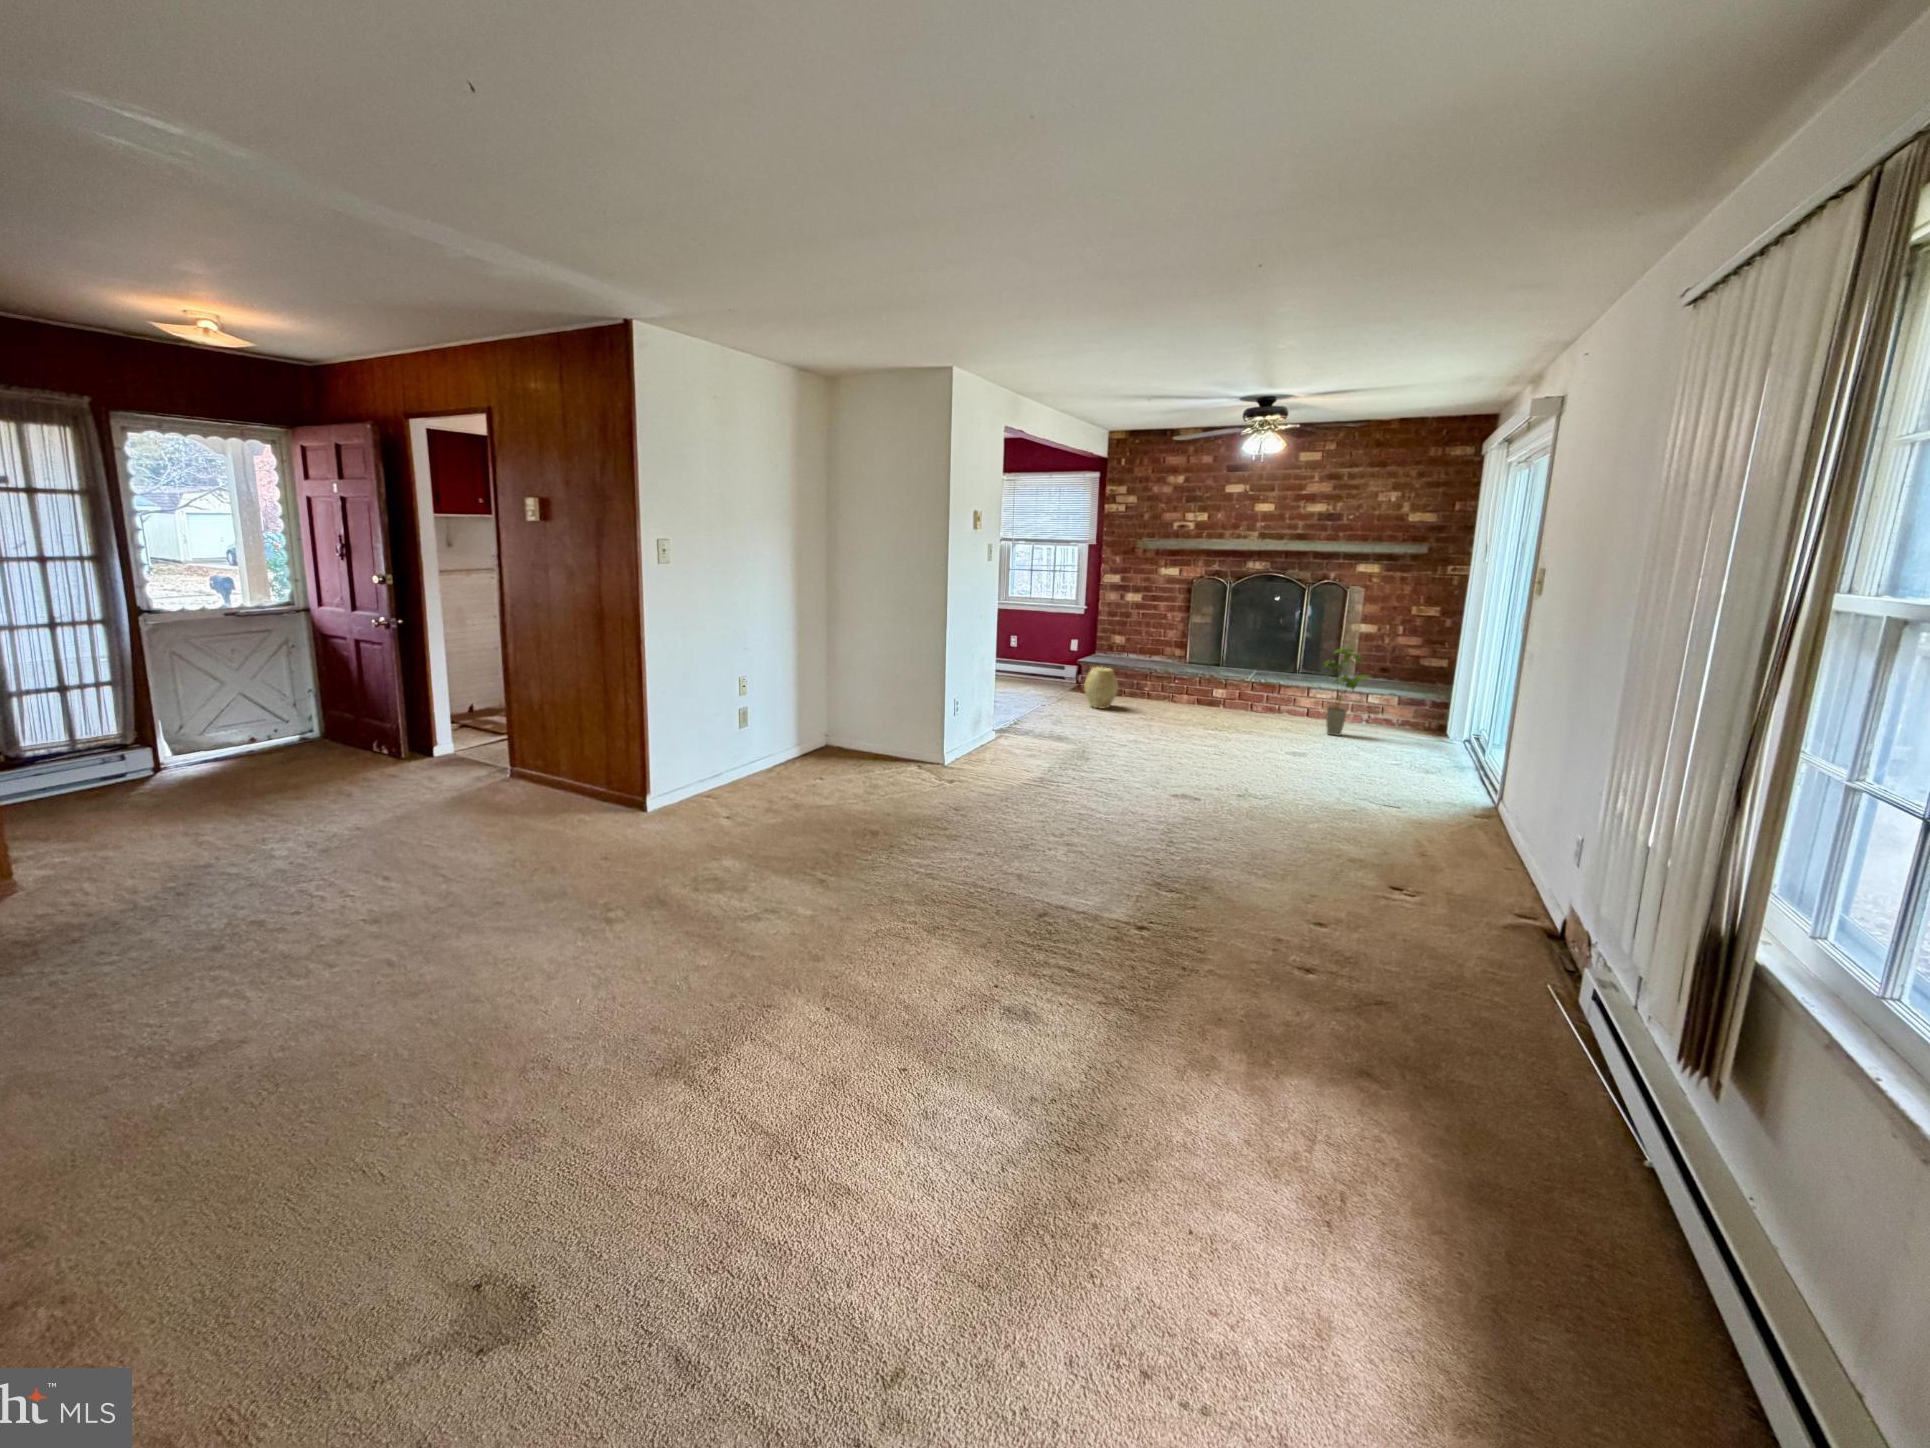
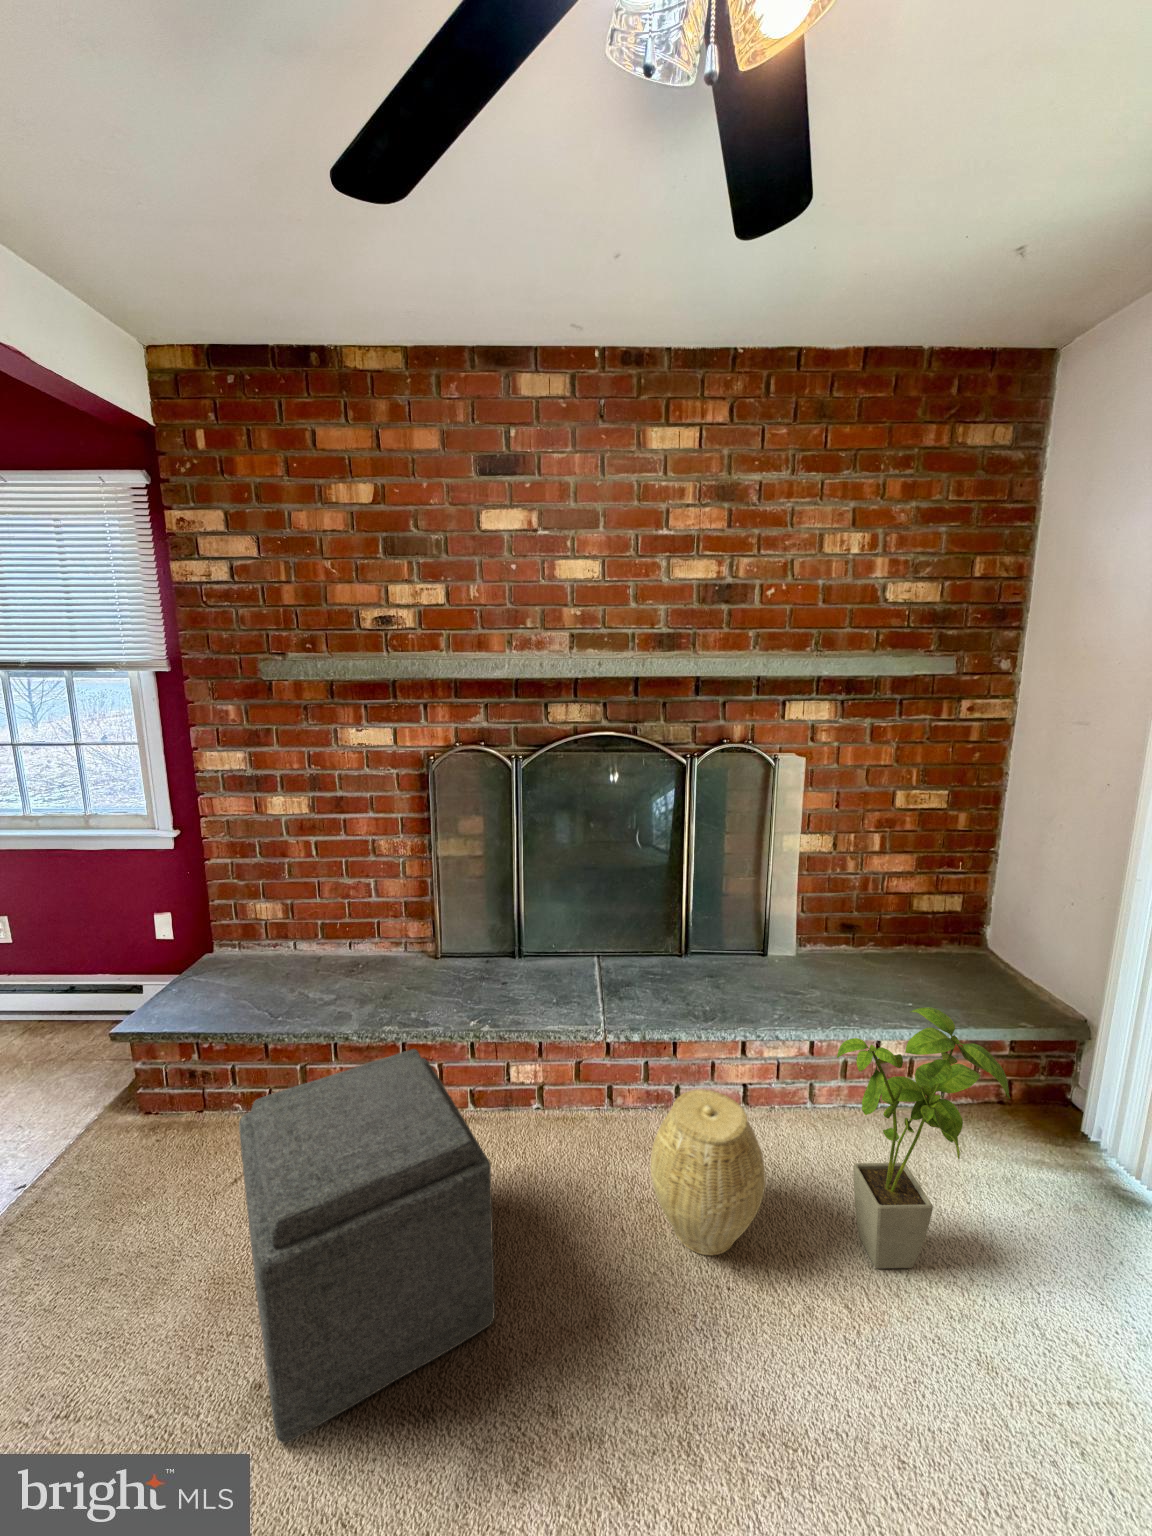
ottoman: none [1131,658,1205,721] -> present [239,1049,495,1443]
woven basket: present [1084,667,1118,708] -> present [650,1089,765,1256]

